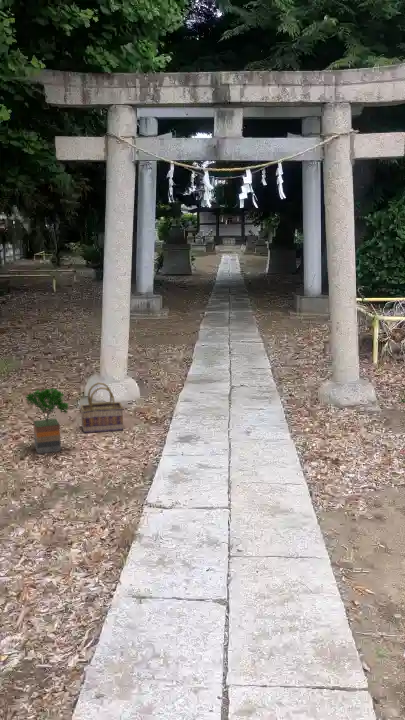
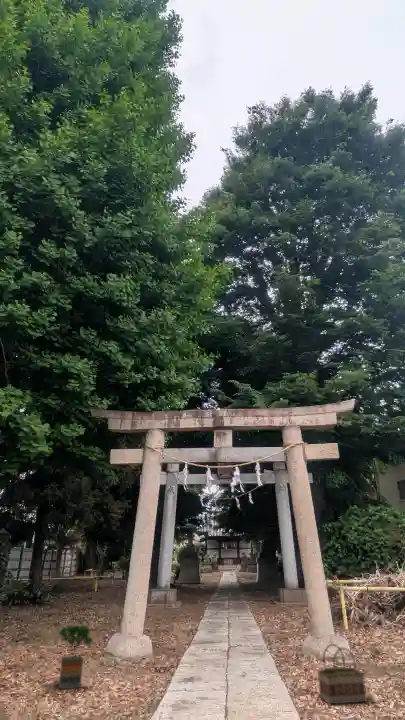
basket: present [81,383,123,433] -> present [318,644,366,704]

